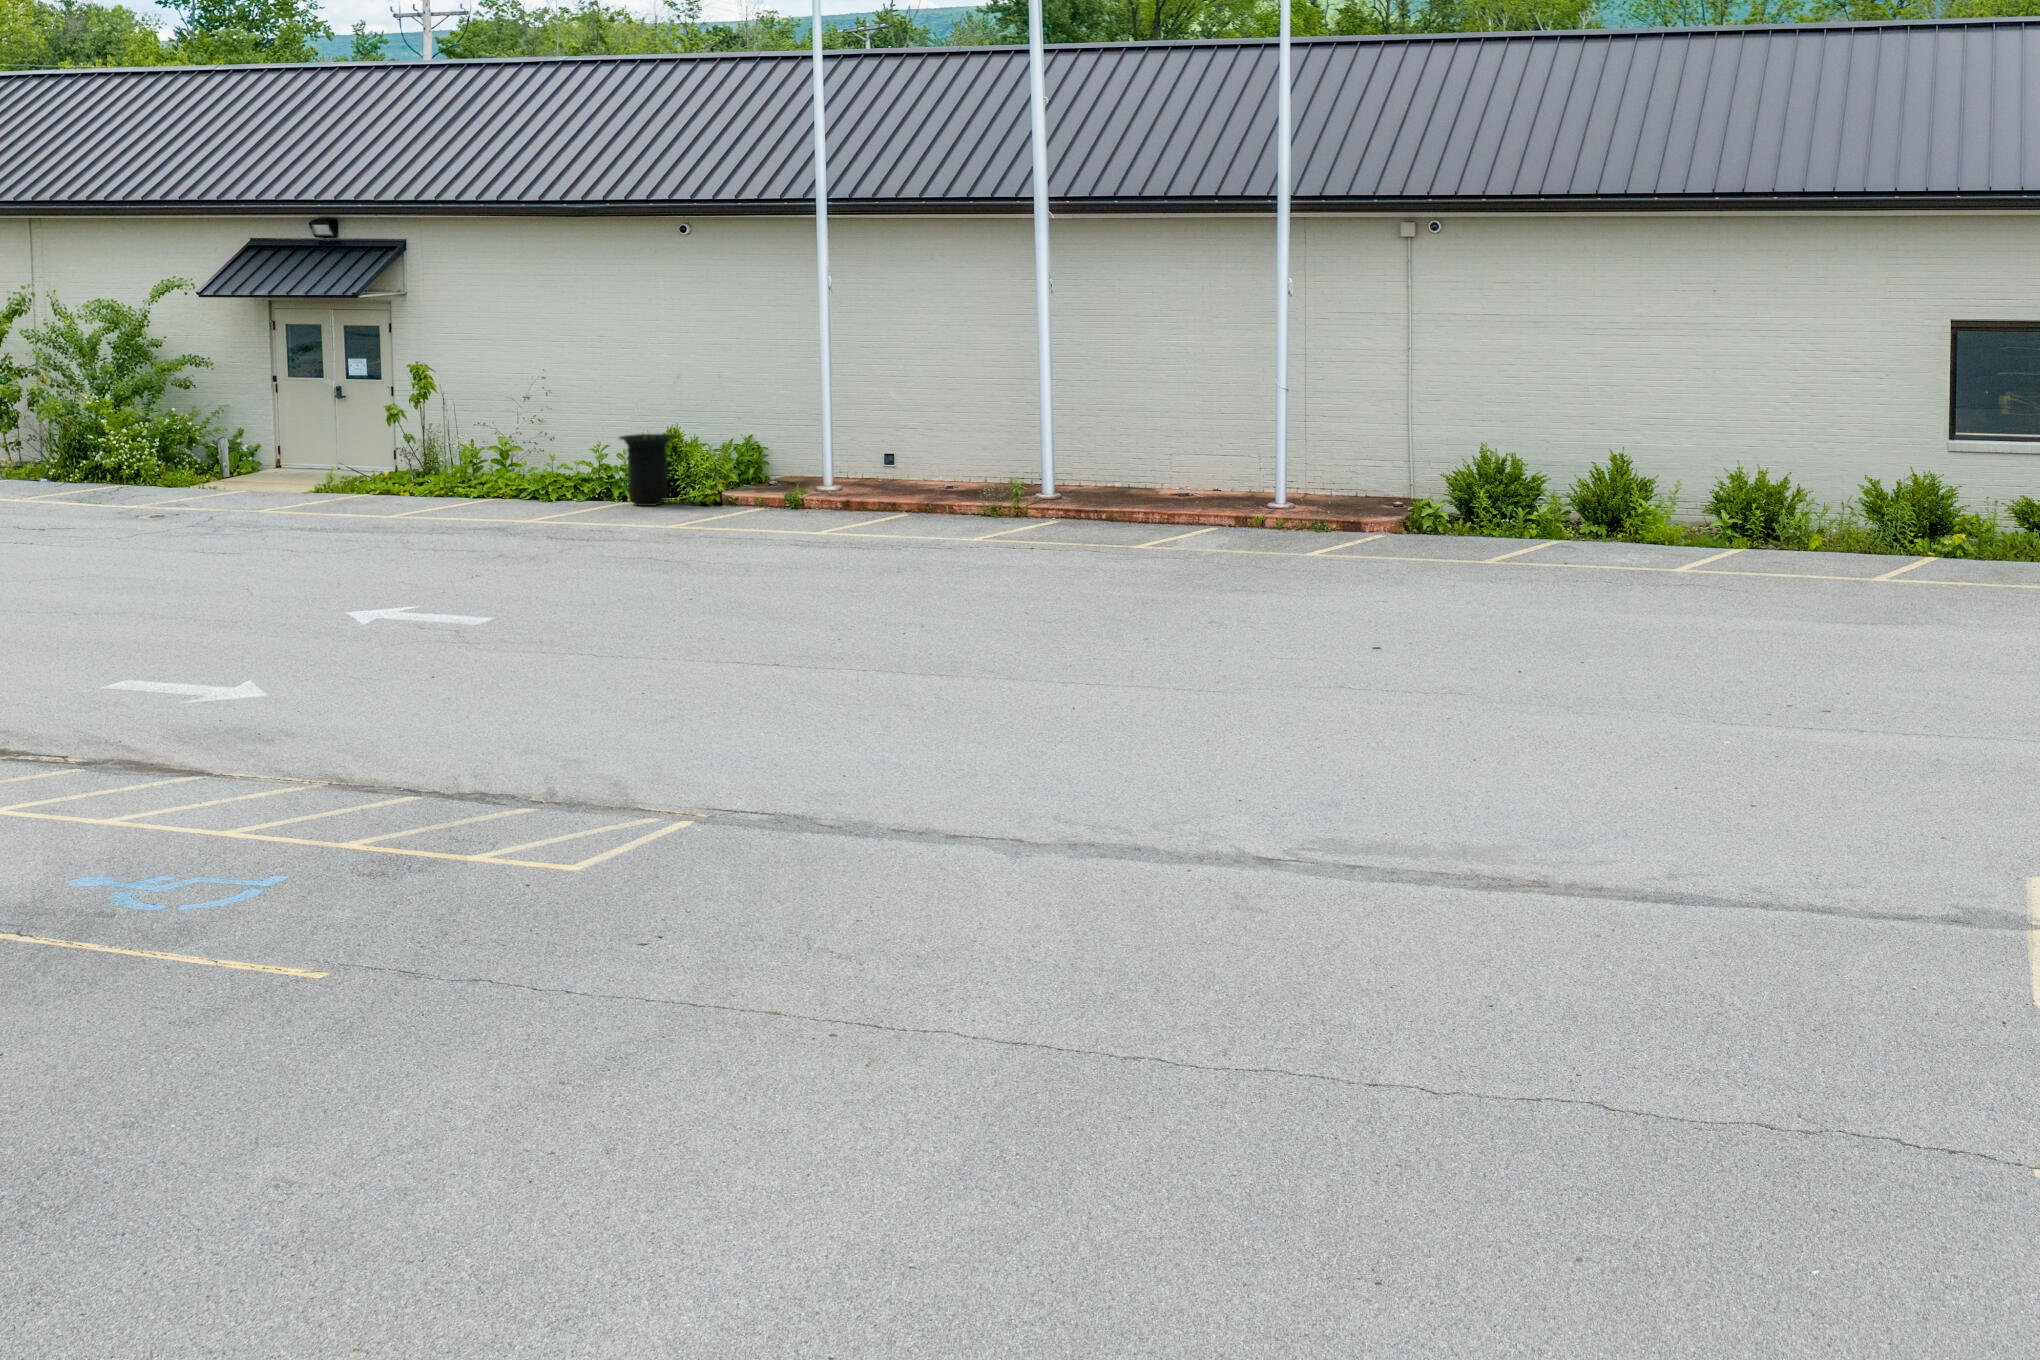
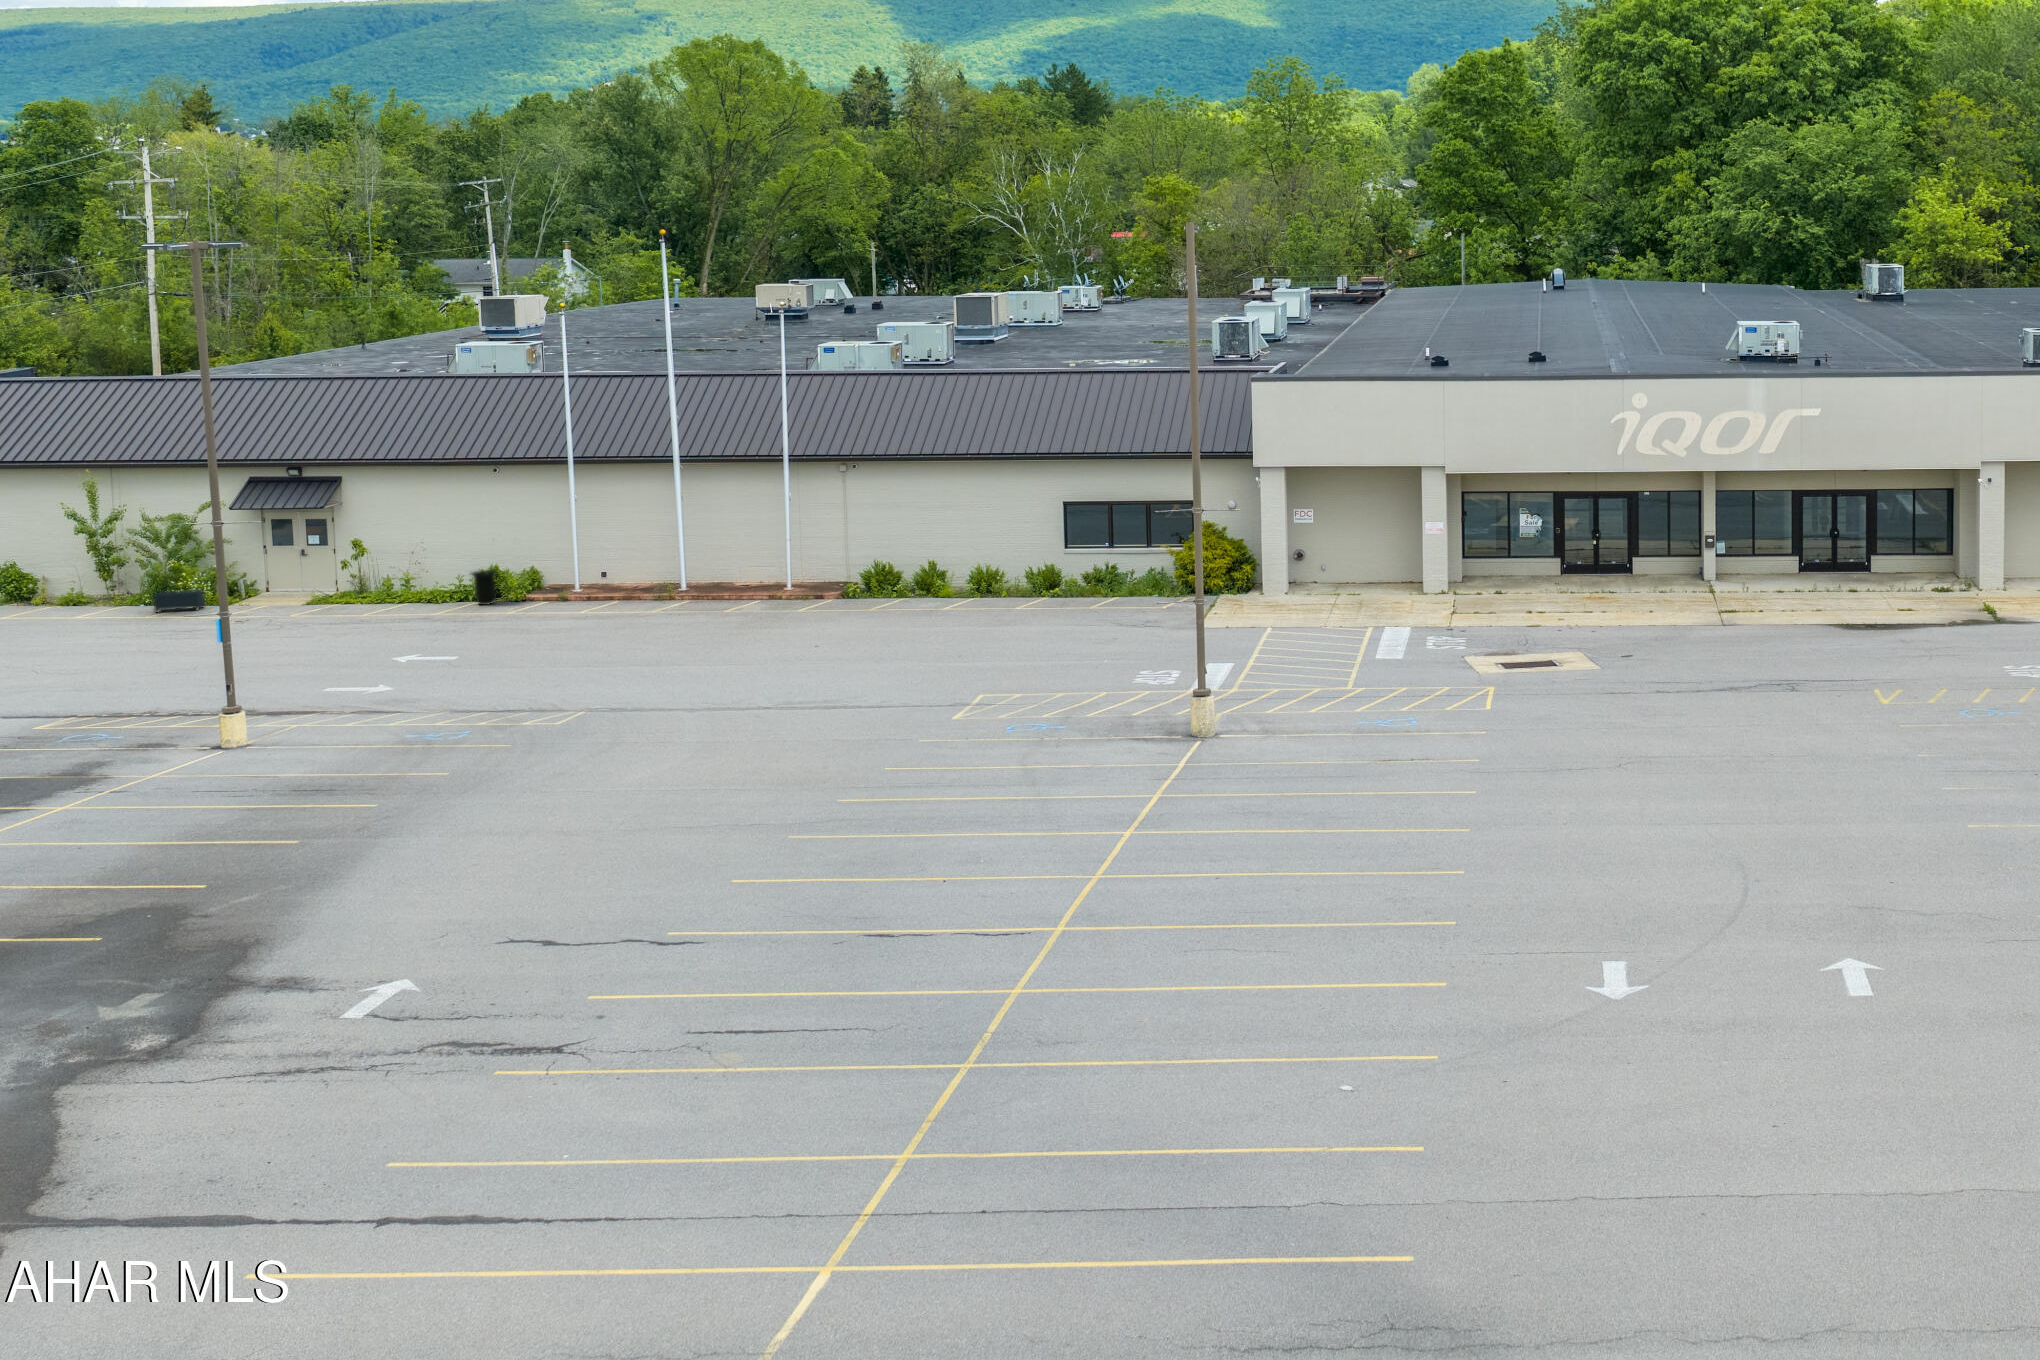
bench: none [57,450,149,490] -> present [154,590,205,612]

